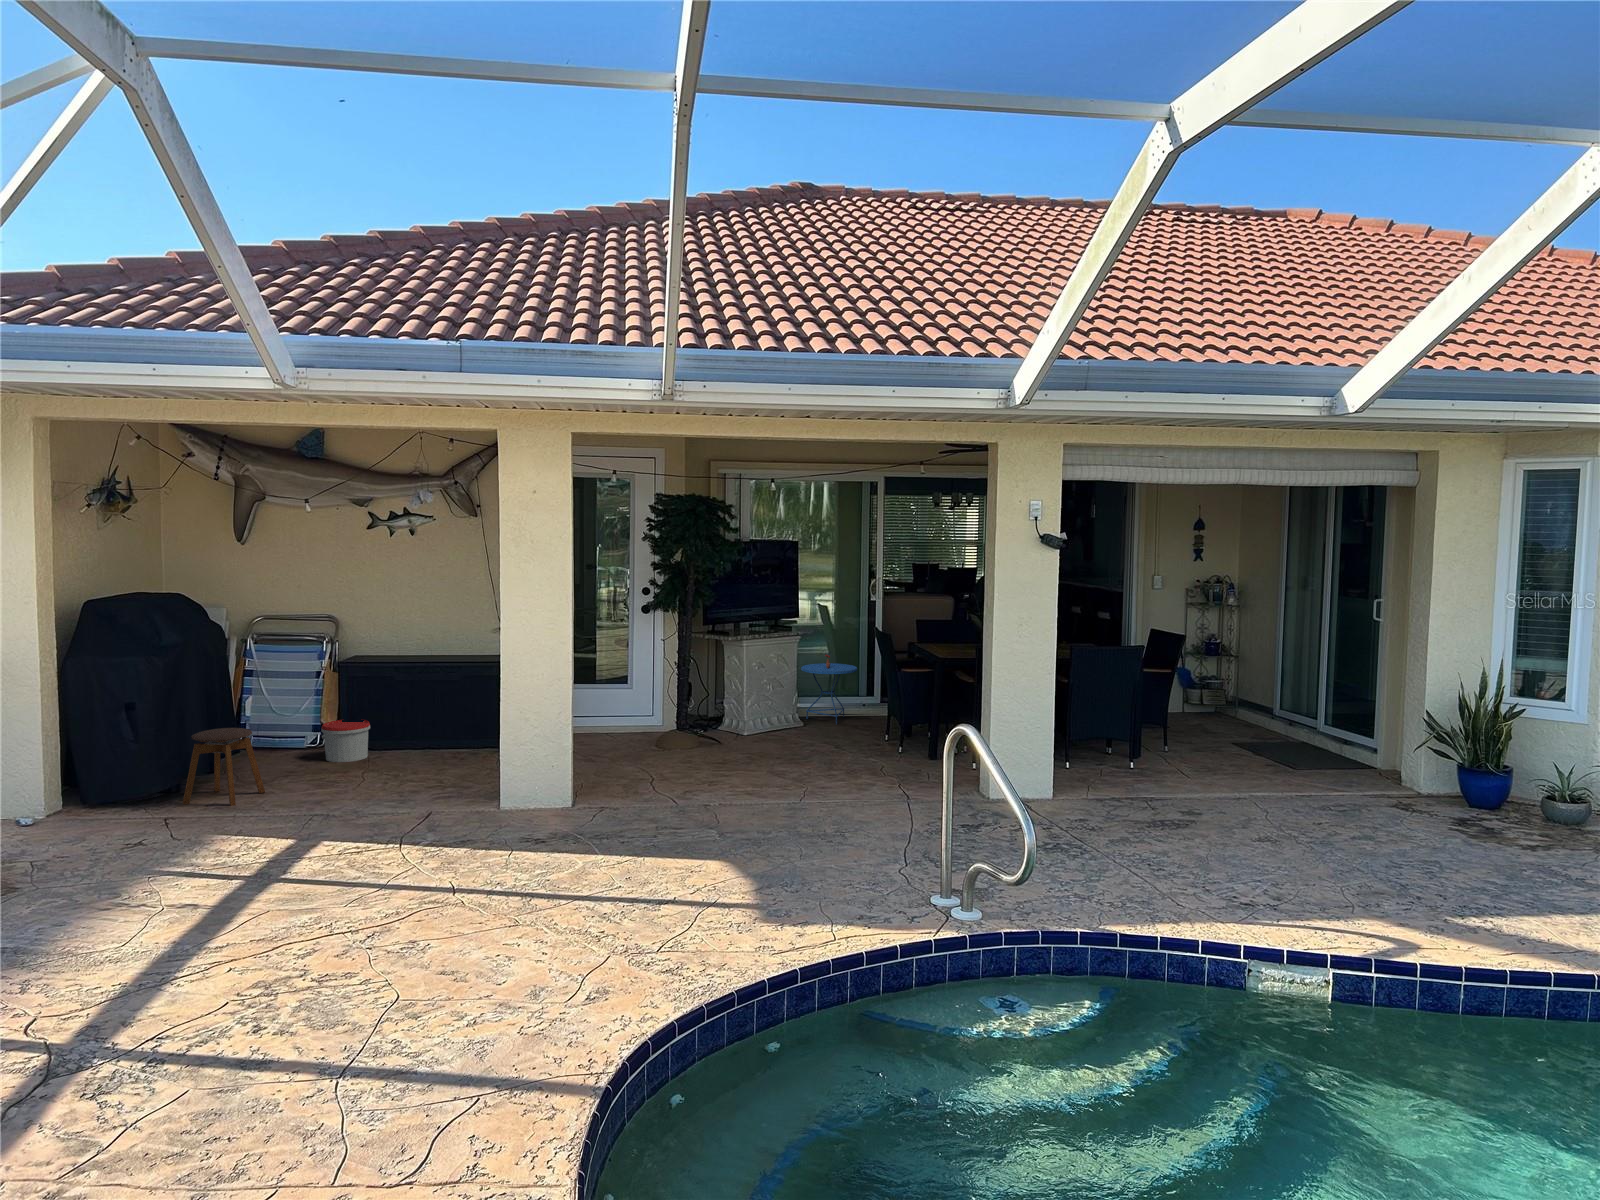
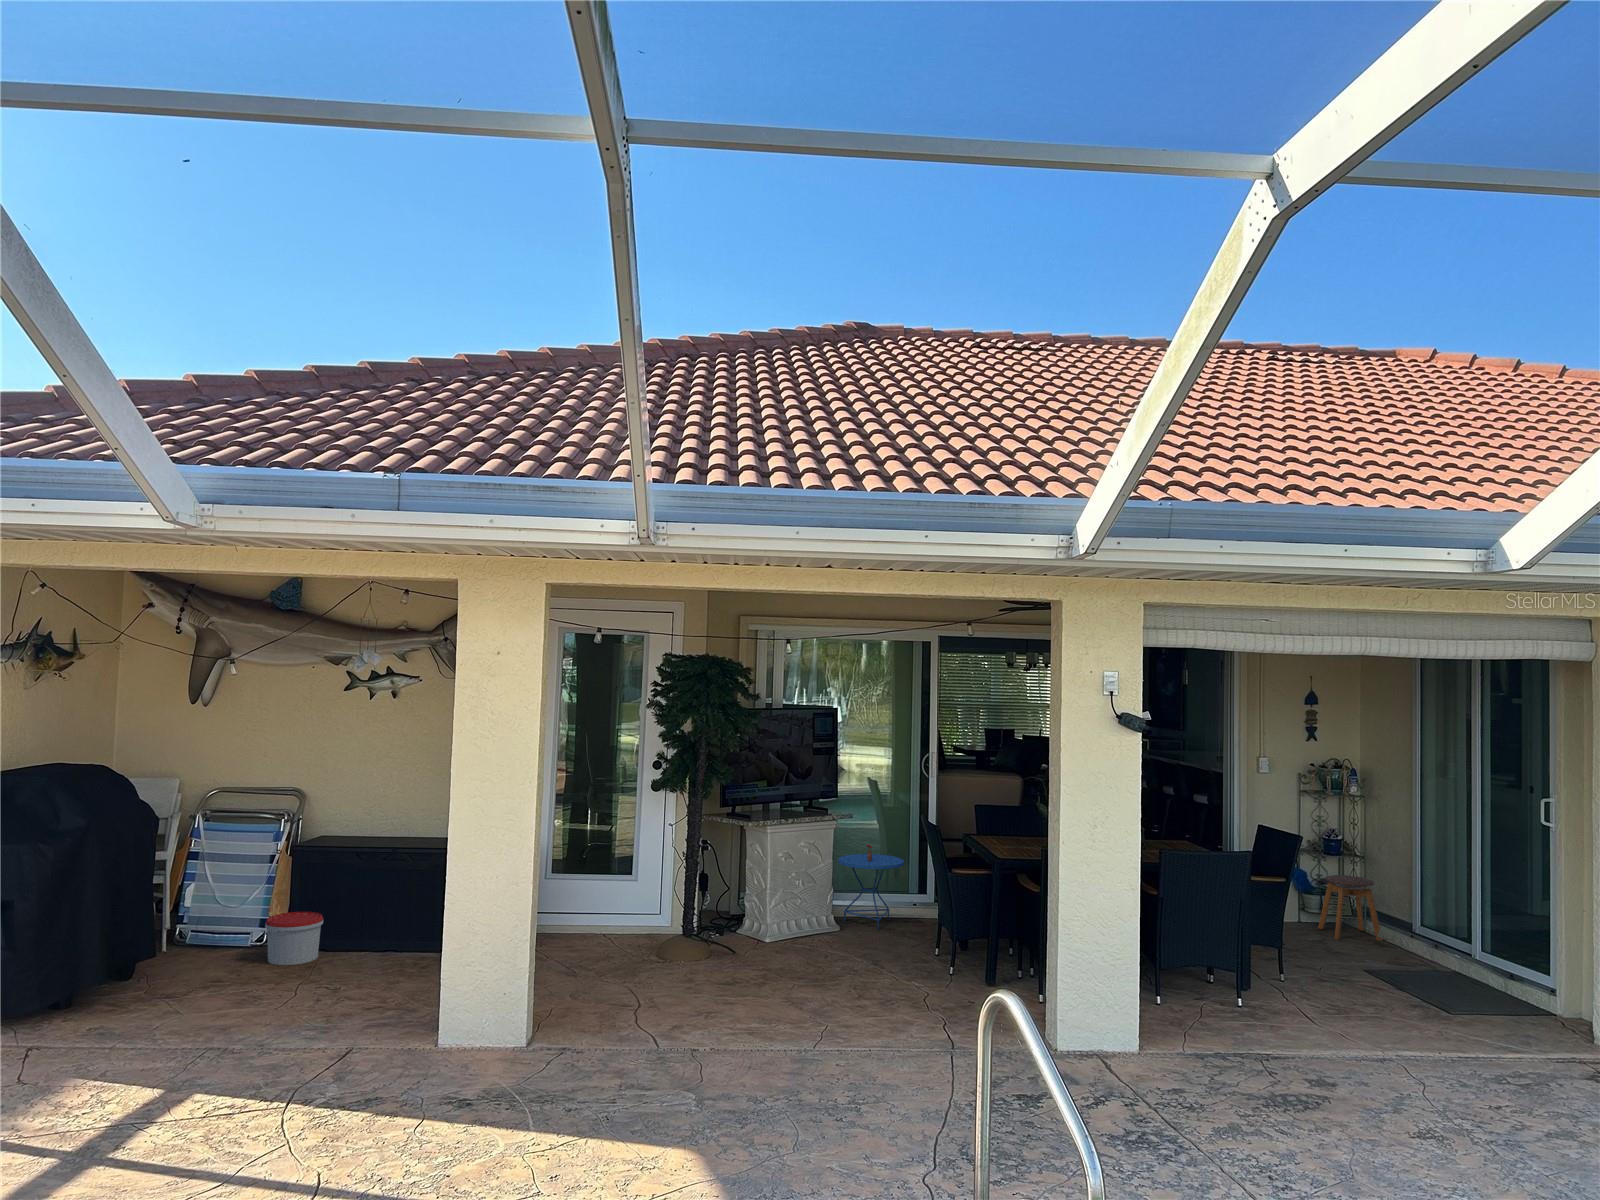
stool: present [183,728,265,806] -> present [1318,875,1383,941]

